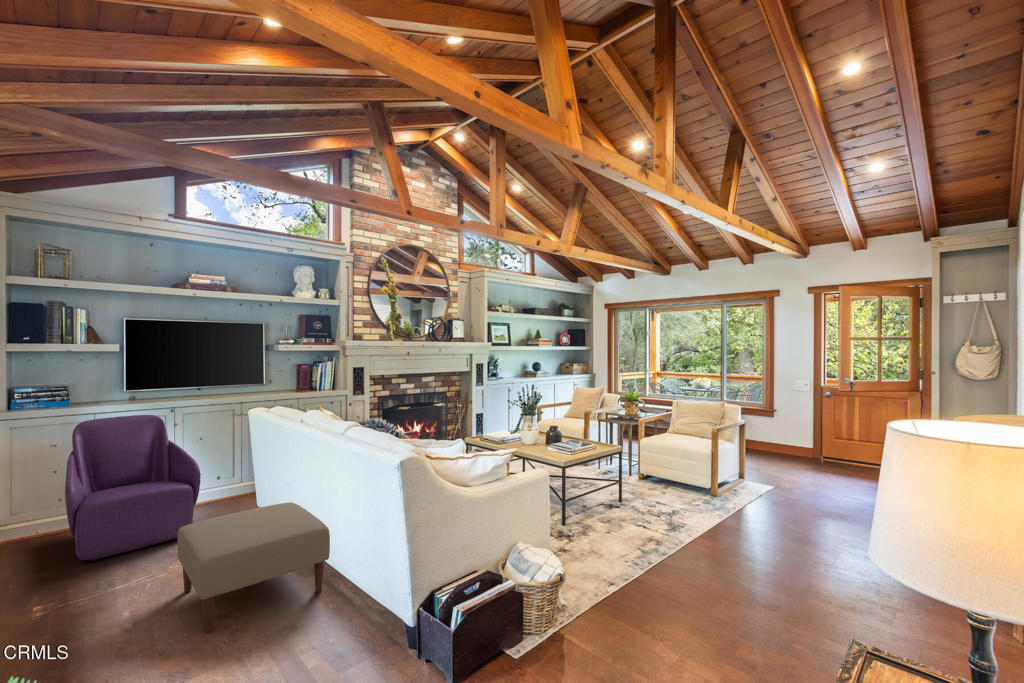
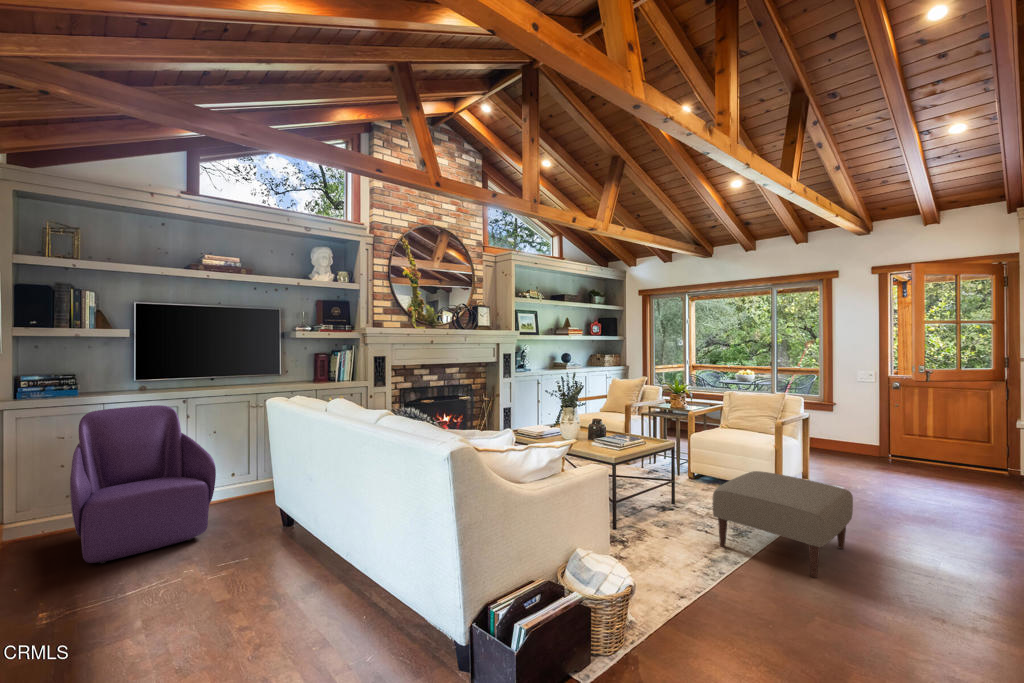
ottoman: present [178,502,330,633] -> present [712,471,853,578]

